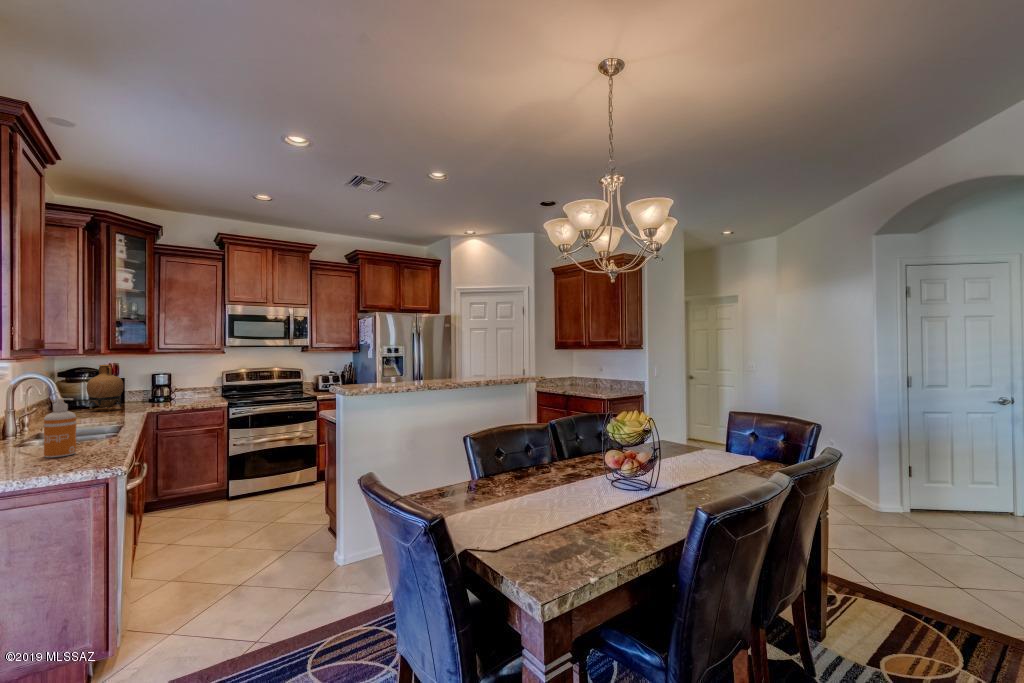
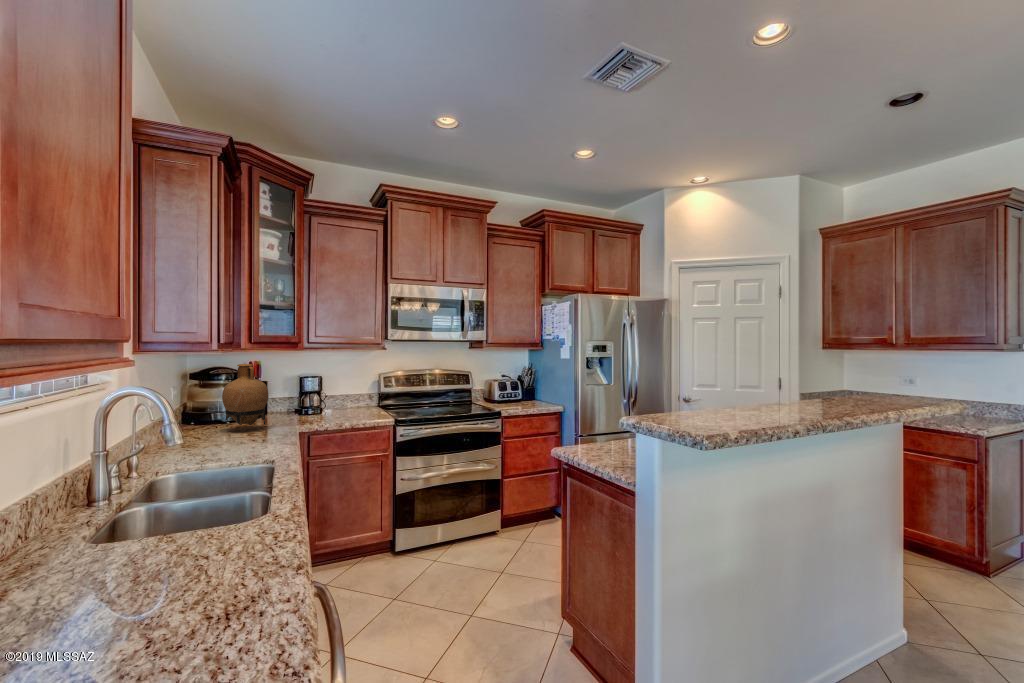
soap dispenser: present [44,398,76,458] -> none [106,468,187,642]

